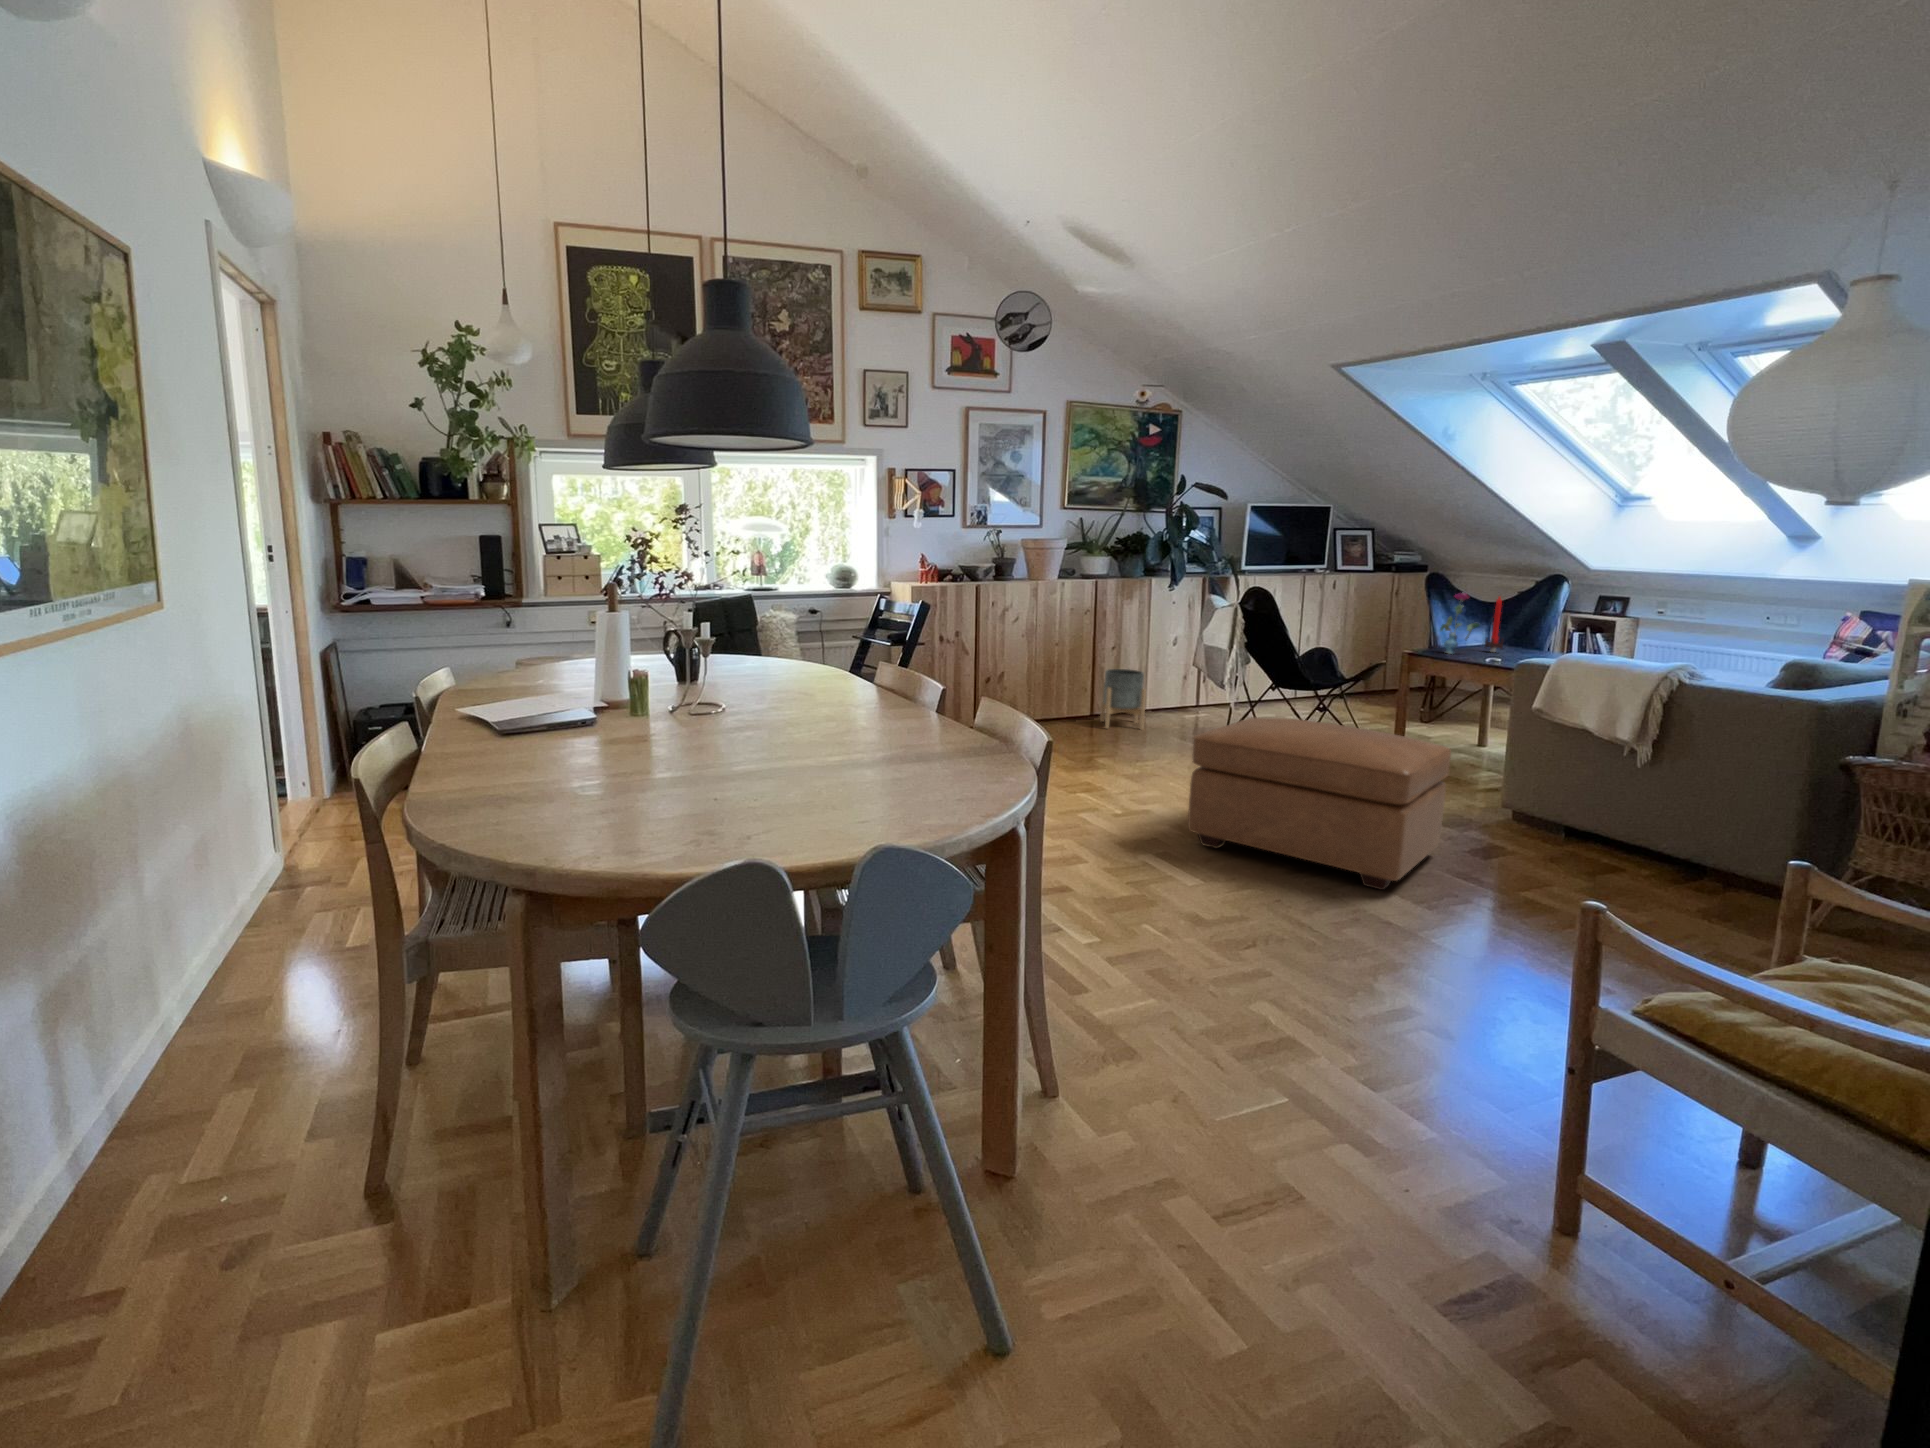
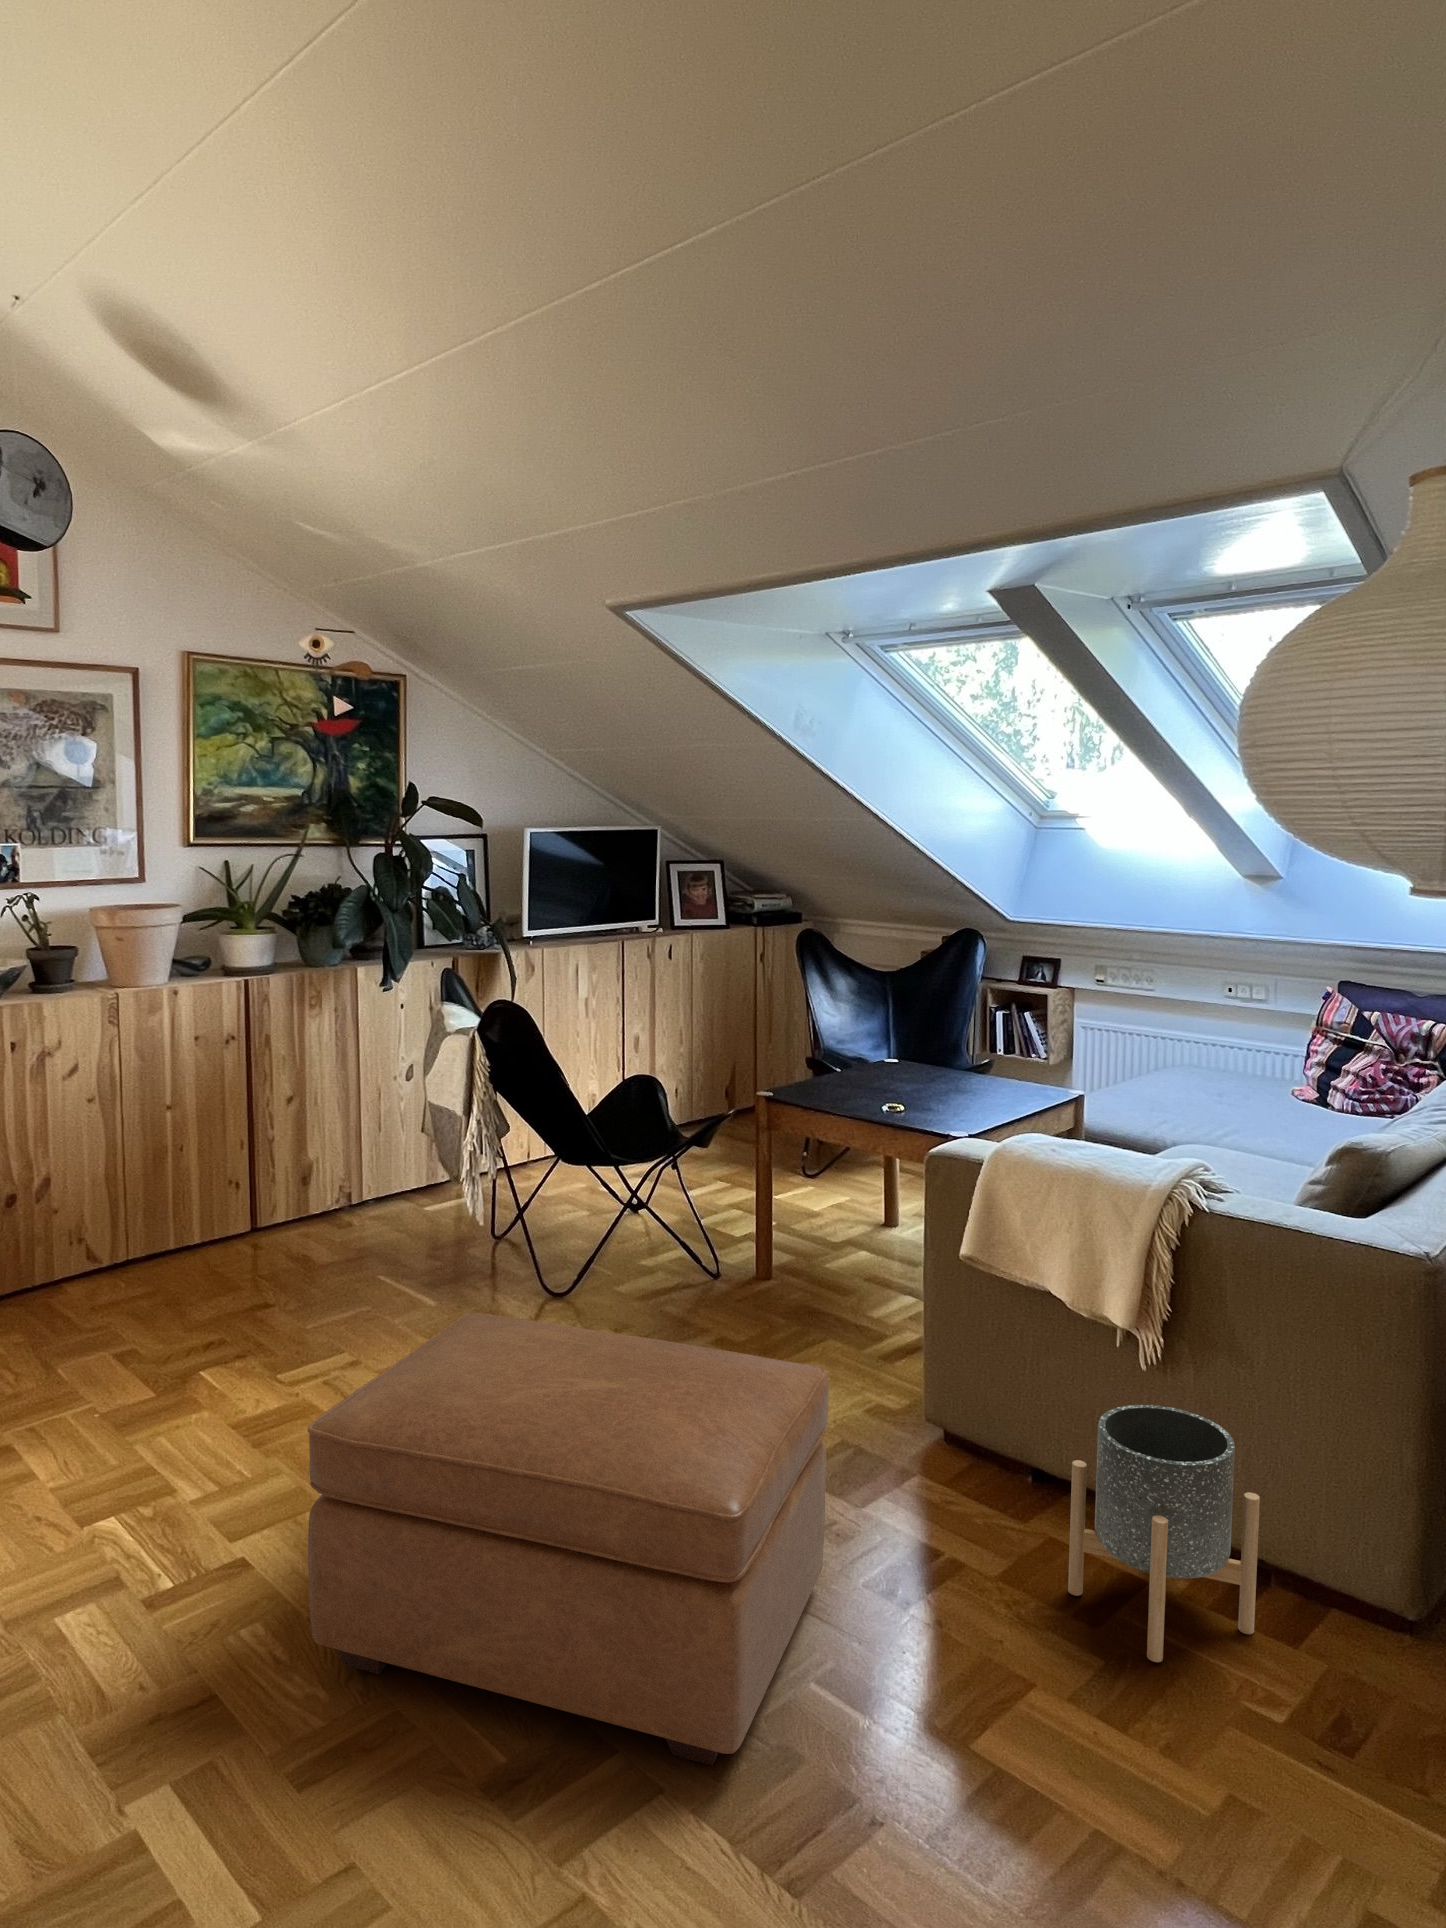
vase: present [1440,593,1479,654] -> none [811,990,870,1093]
candle: present [1485,597,1503,652] -> none [880,988,906,1080]
planter: present [1100,669,1146,730] -> present [1068,1405,1260,1662]

